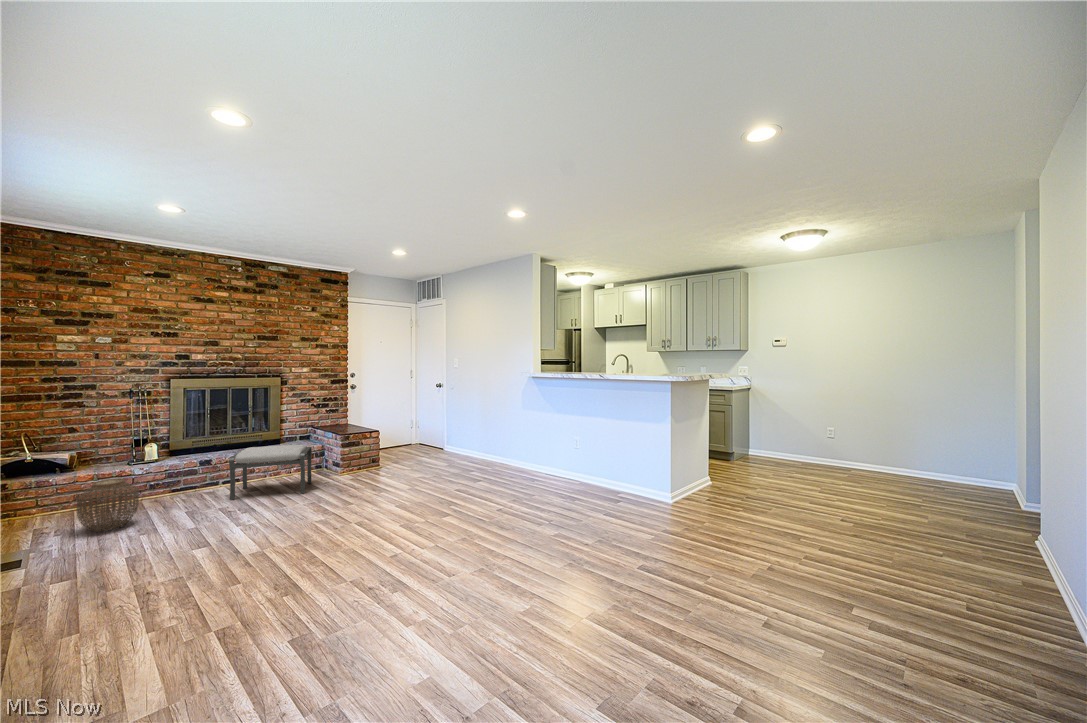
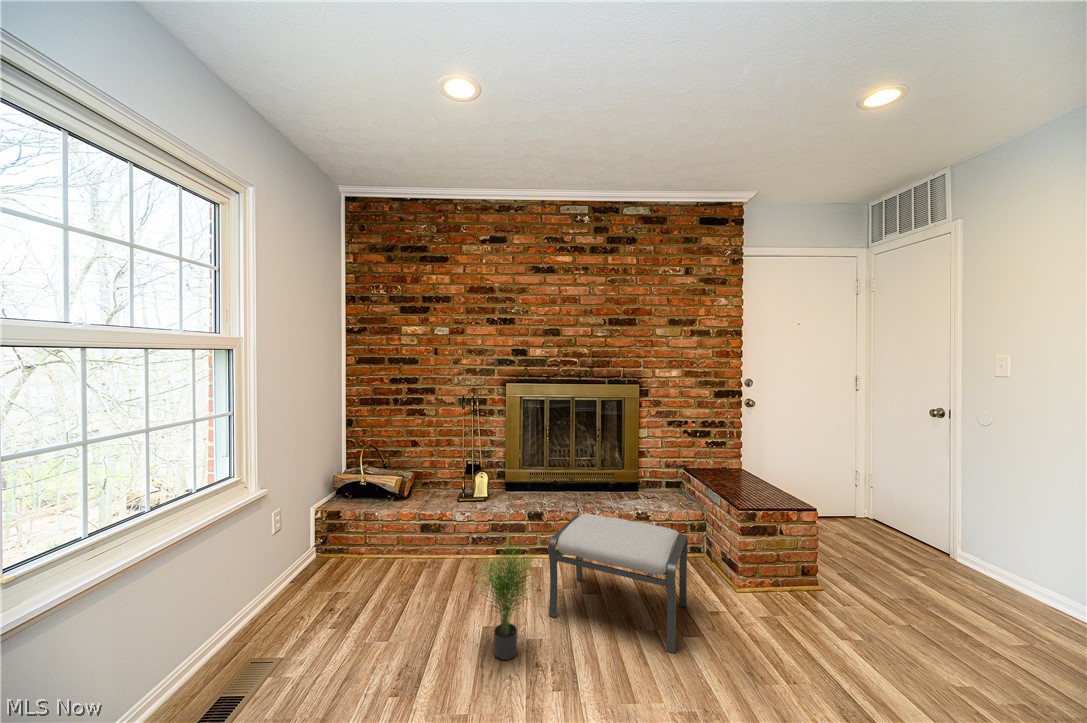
potted plant: none [182,452,229,514] -> present [476,541,533,660]
woven basket: present [77,479,139,532] -> none [341,552,418,647]

